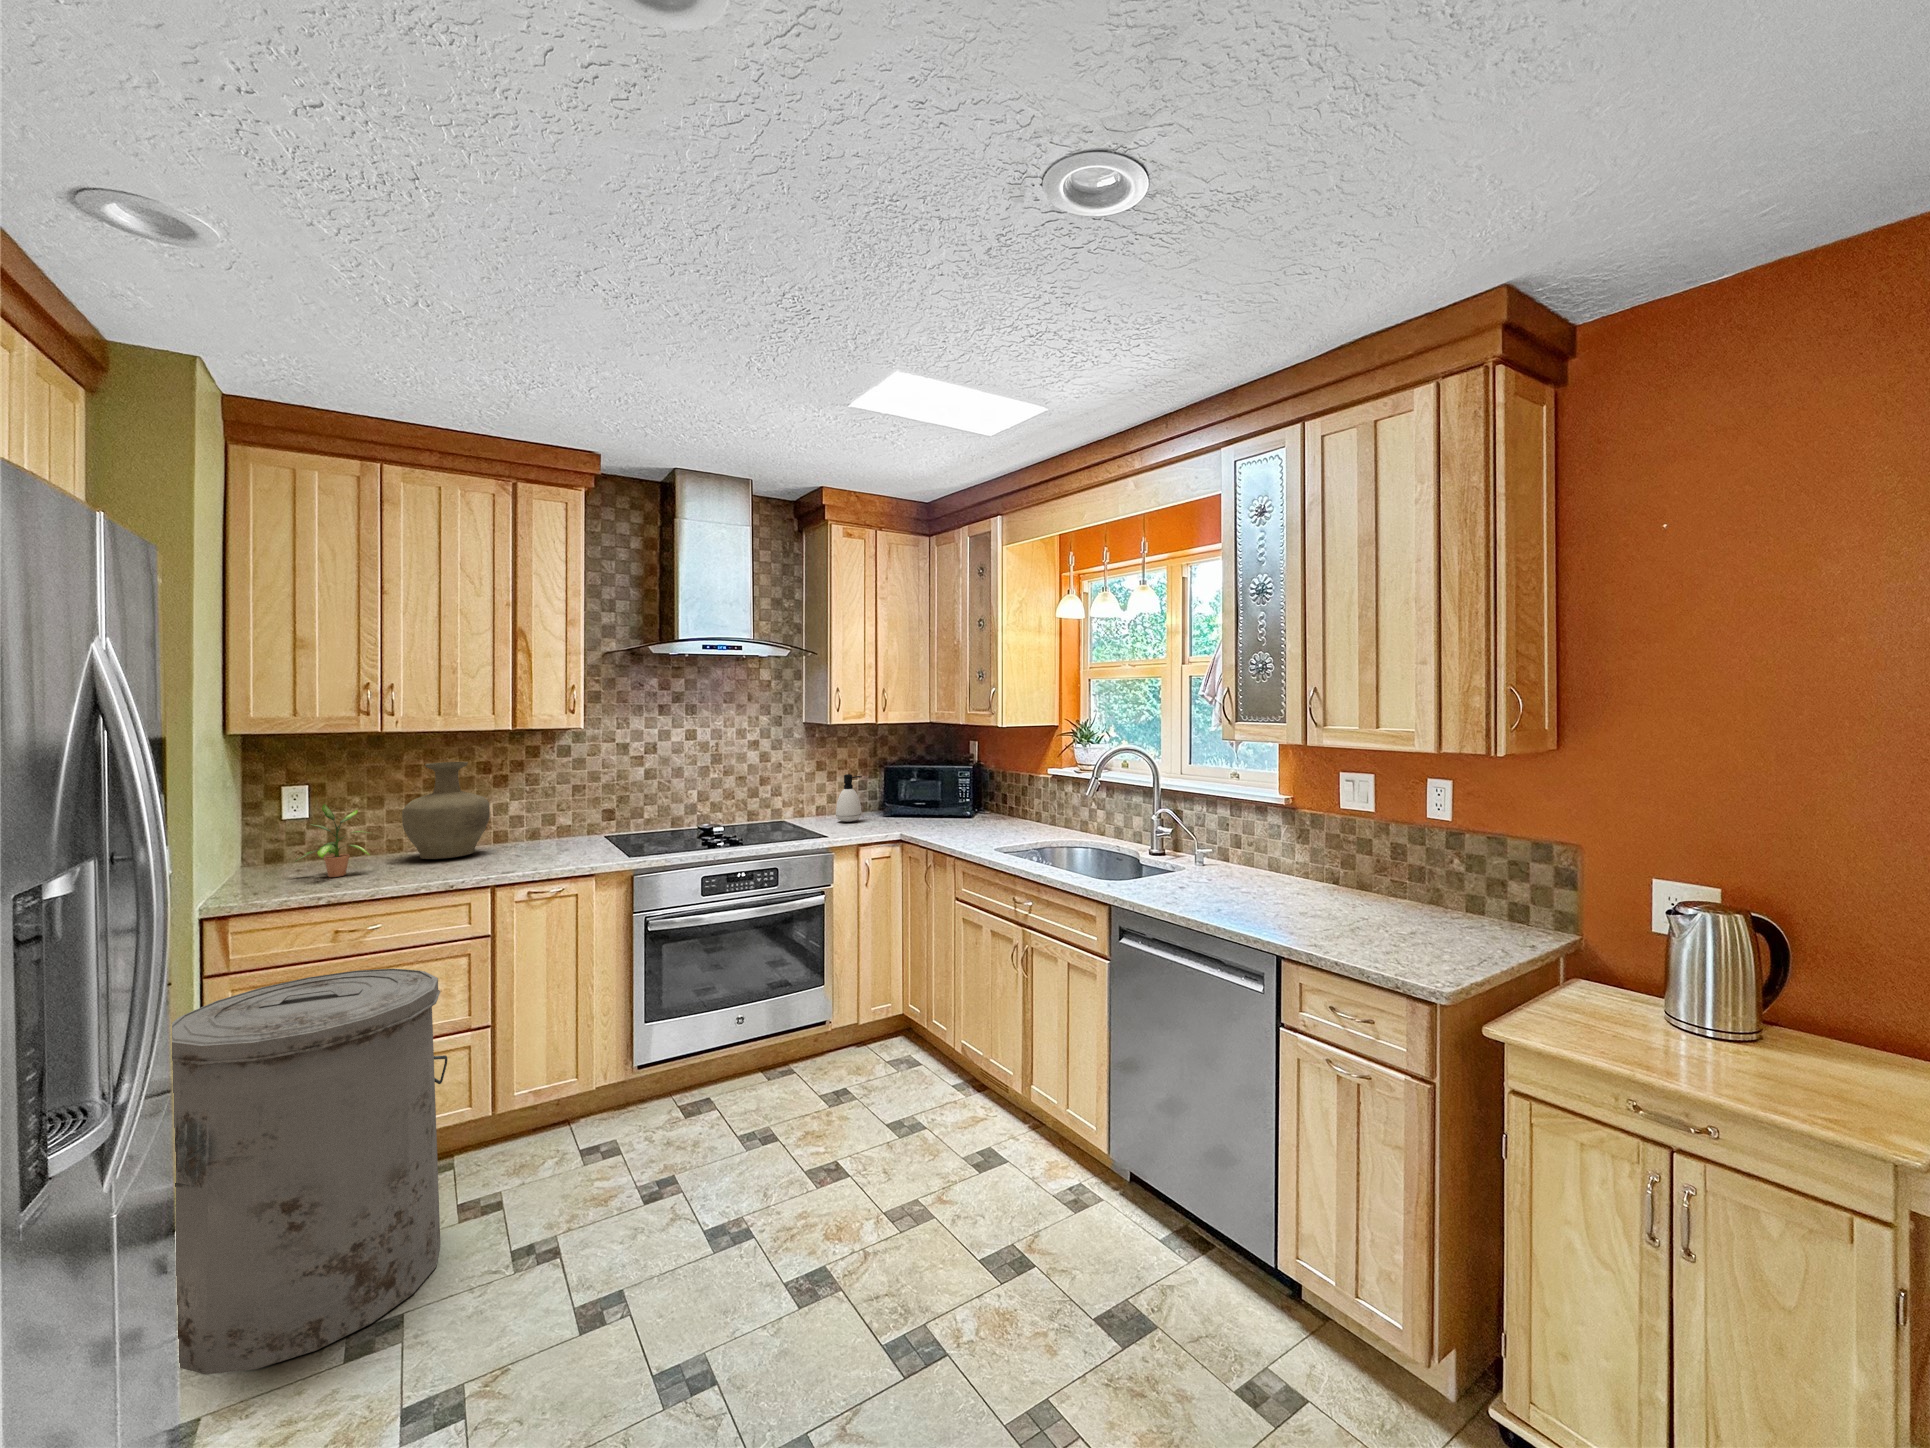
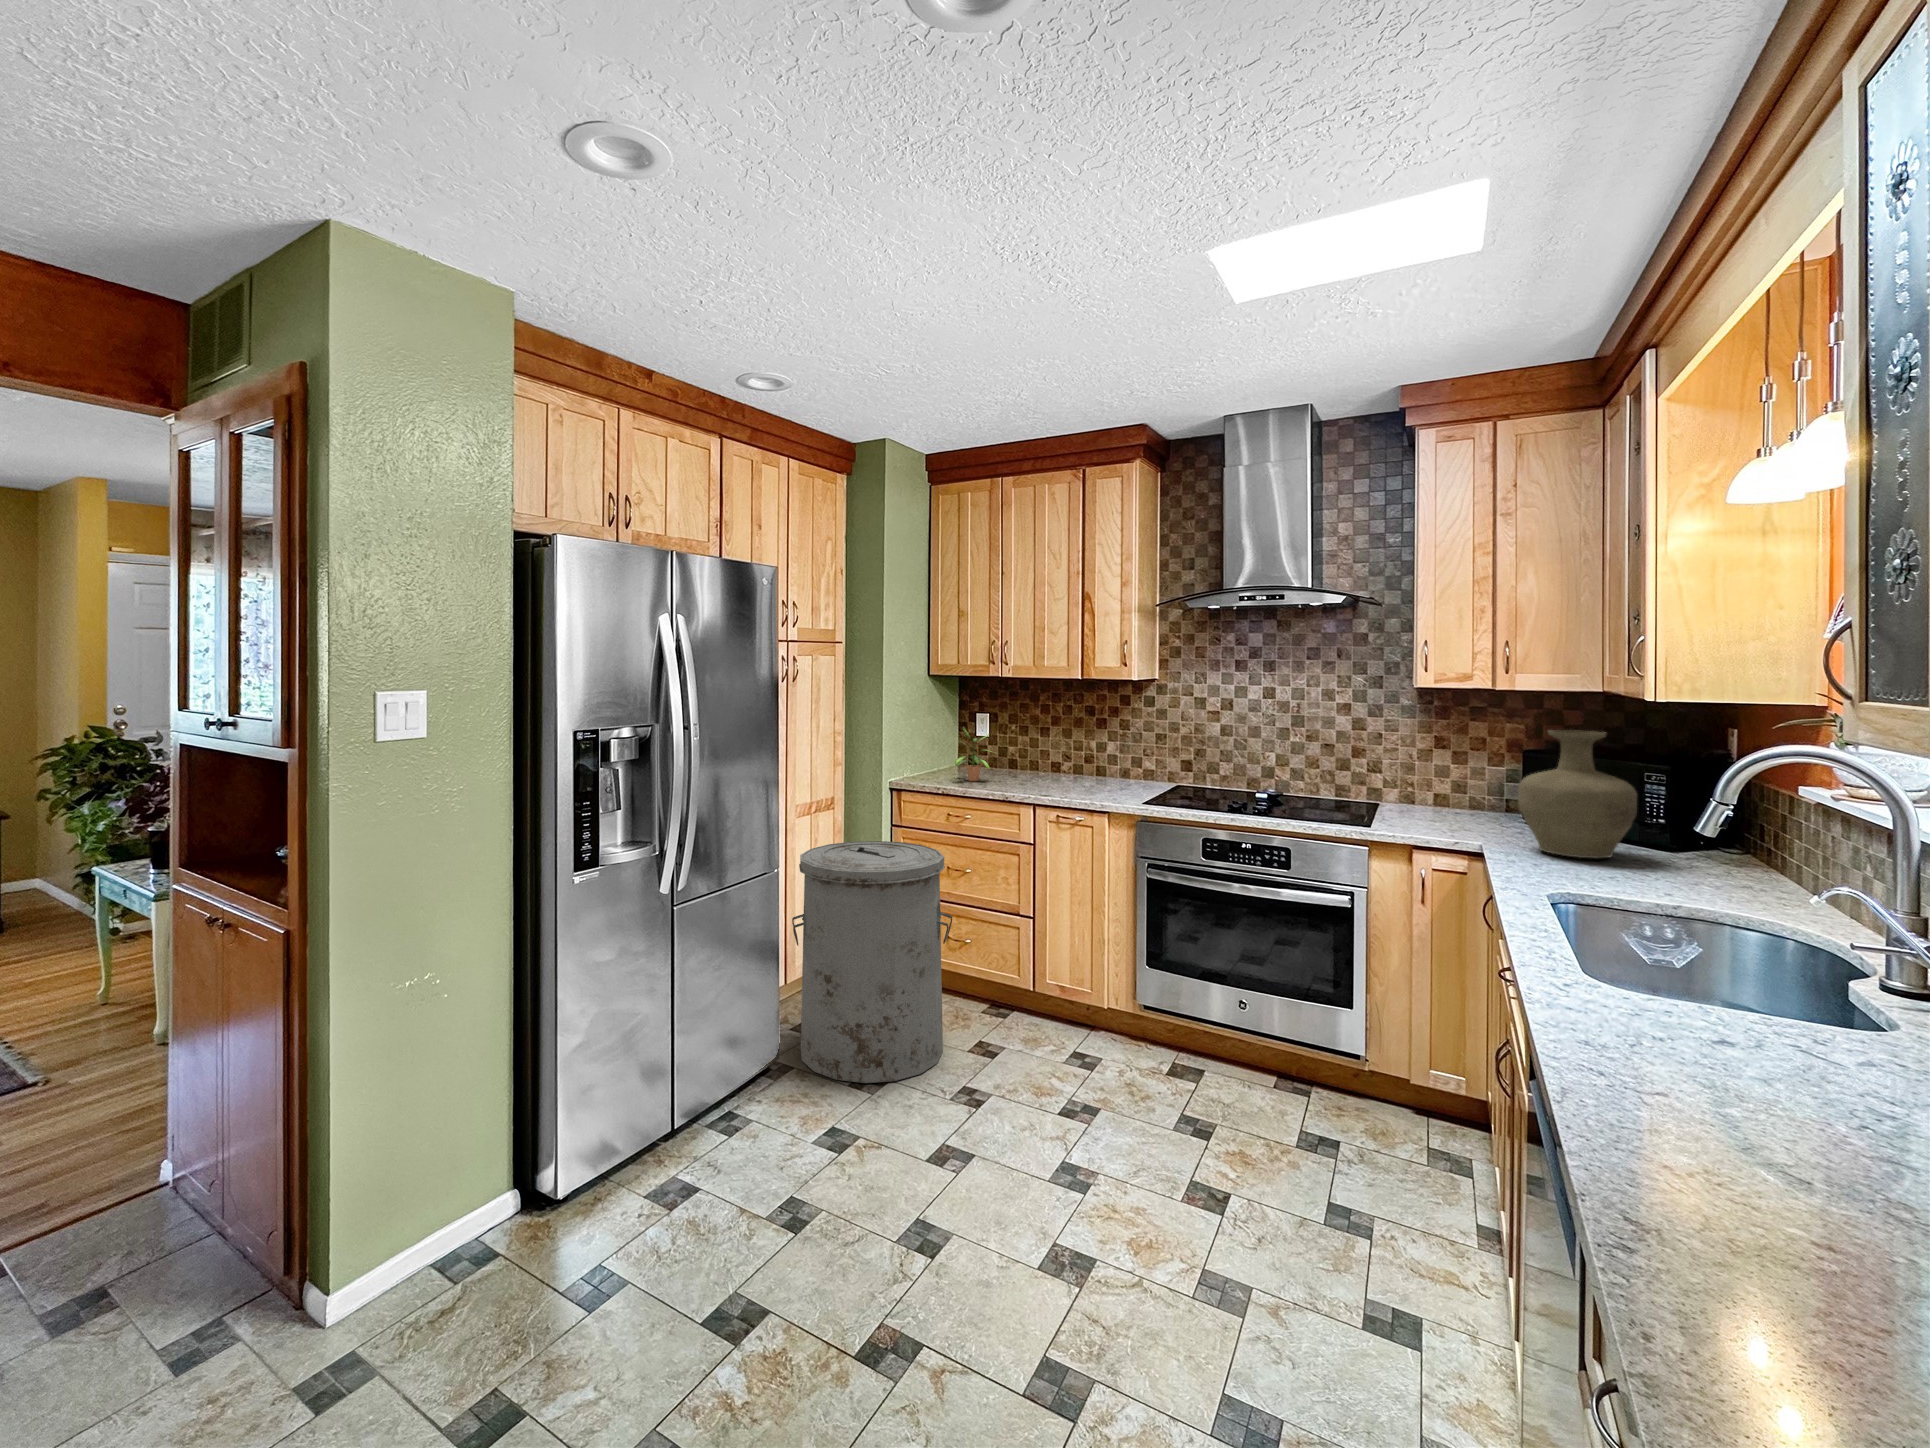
vase: present [402,762,490,859] -> present [1518,730,1637,858]
soap dispenser: present [836,774,862,822] -> none [1435,755,1474,818]

